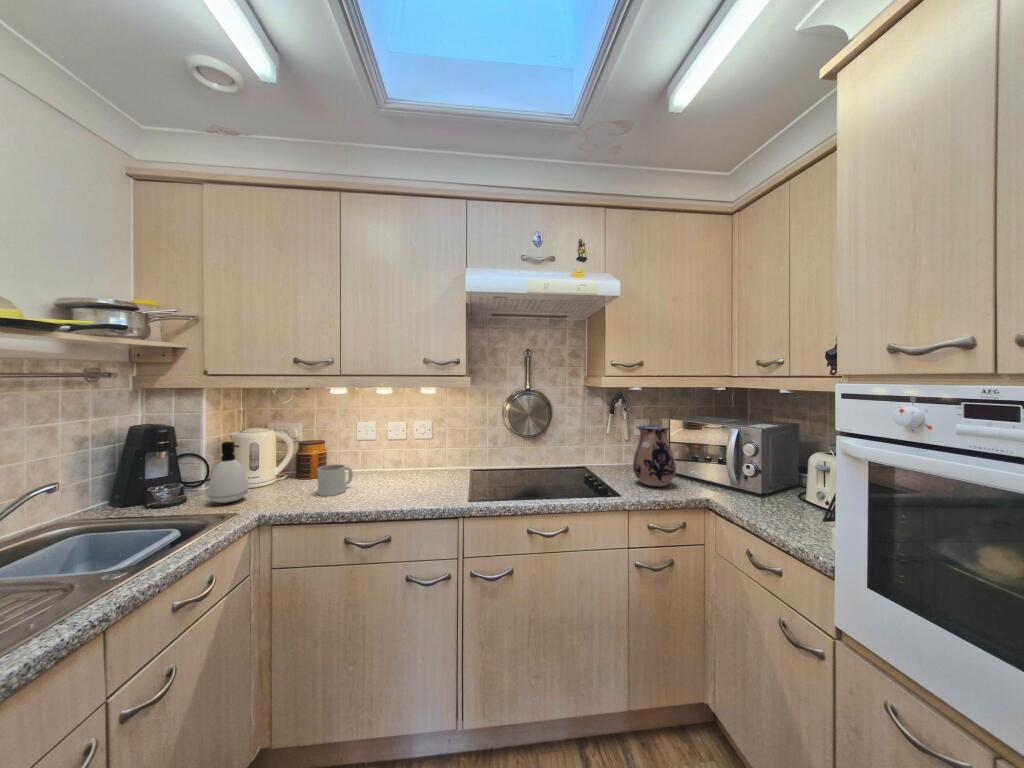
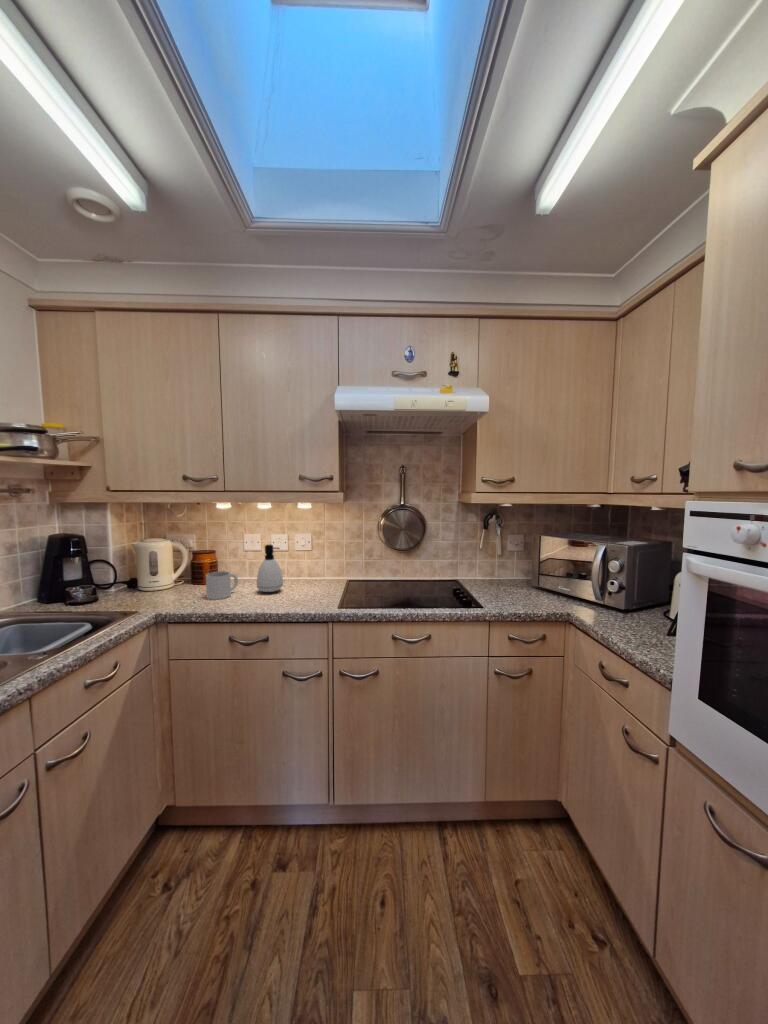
ceramic pitcher: present [633,425,676,487] -> none [501,539,543,600]
soap dispenser: present [208,442,248,503] -> present [257,545,283,592]

